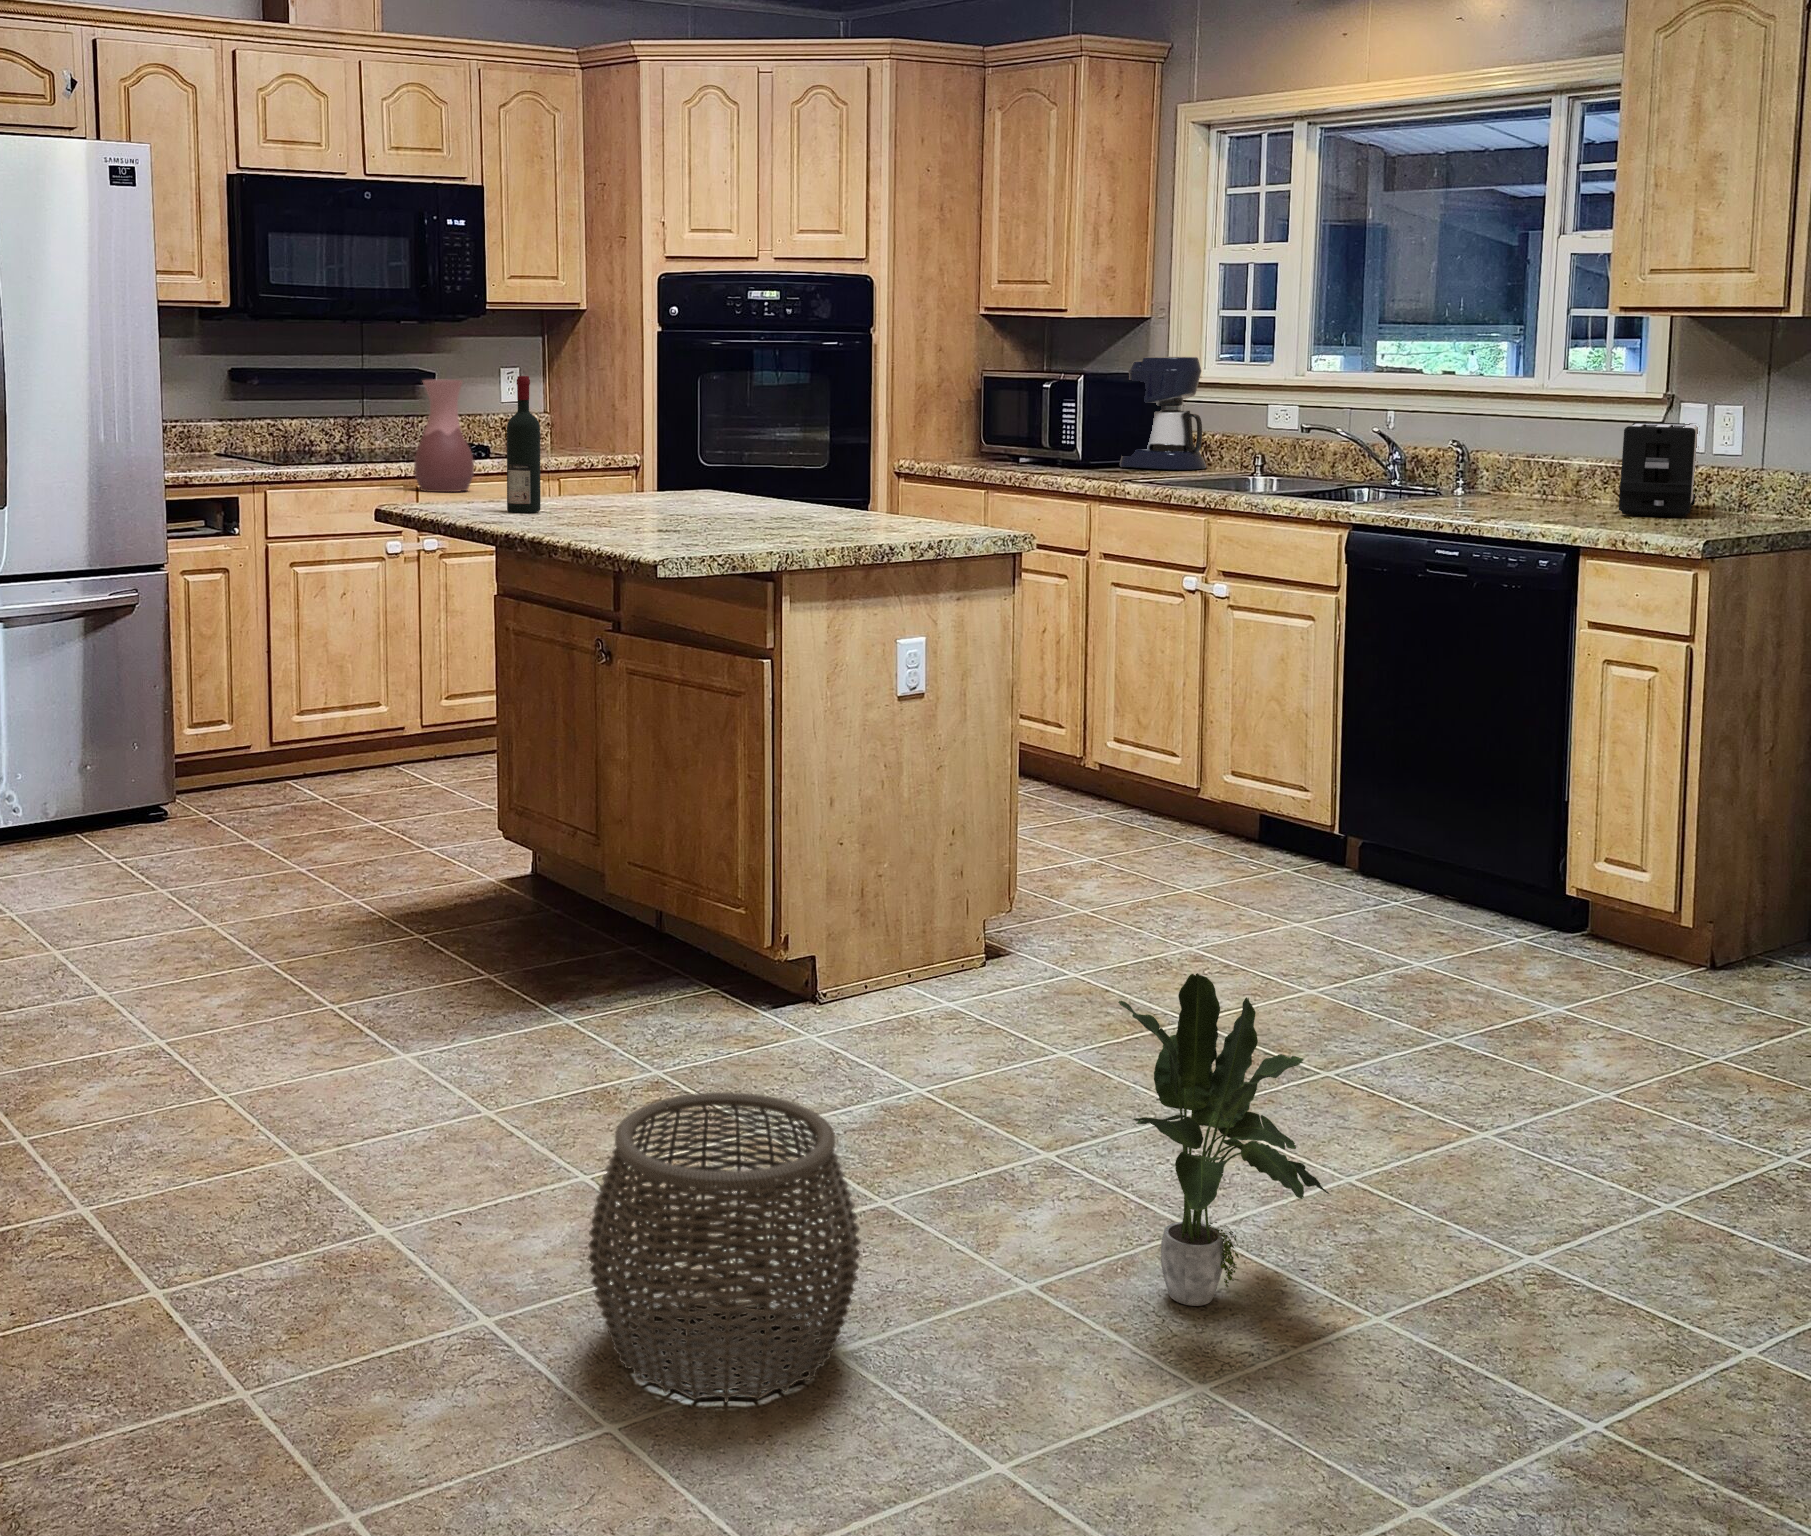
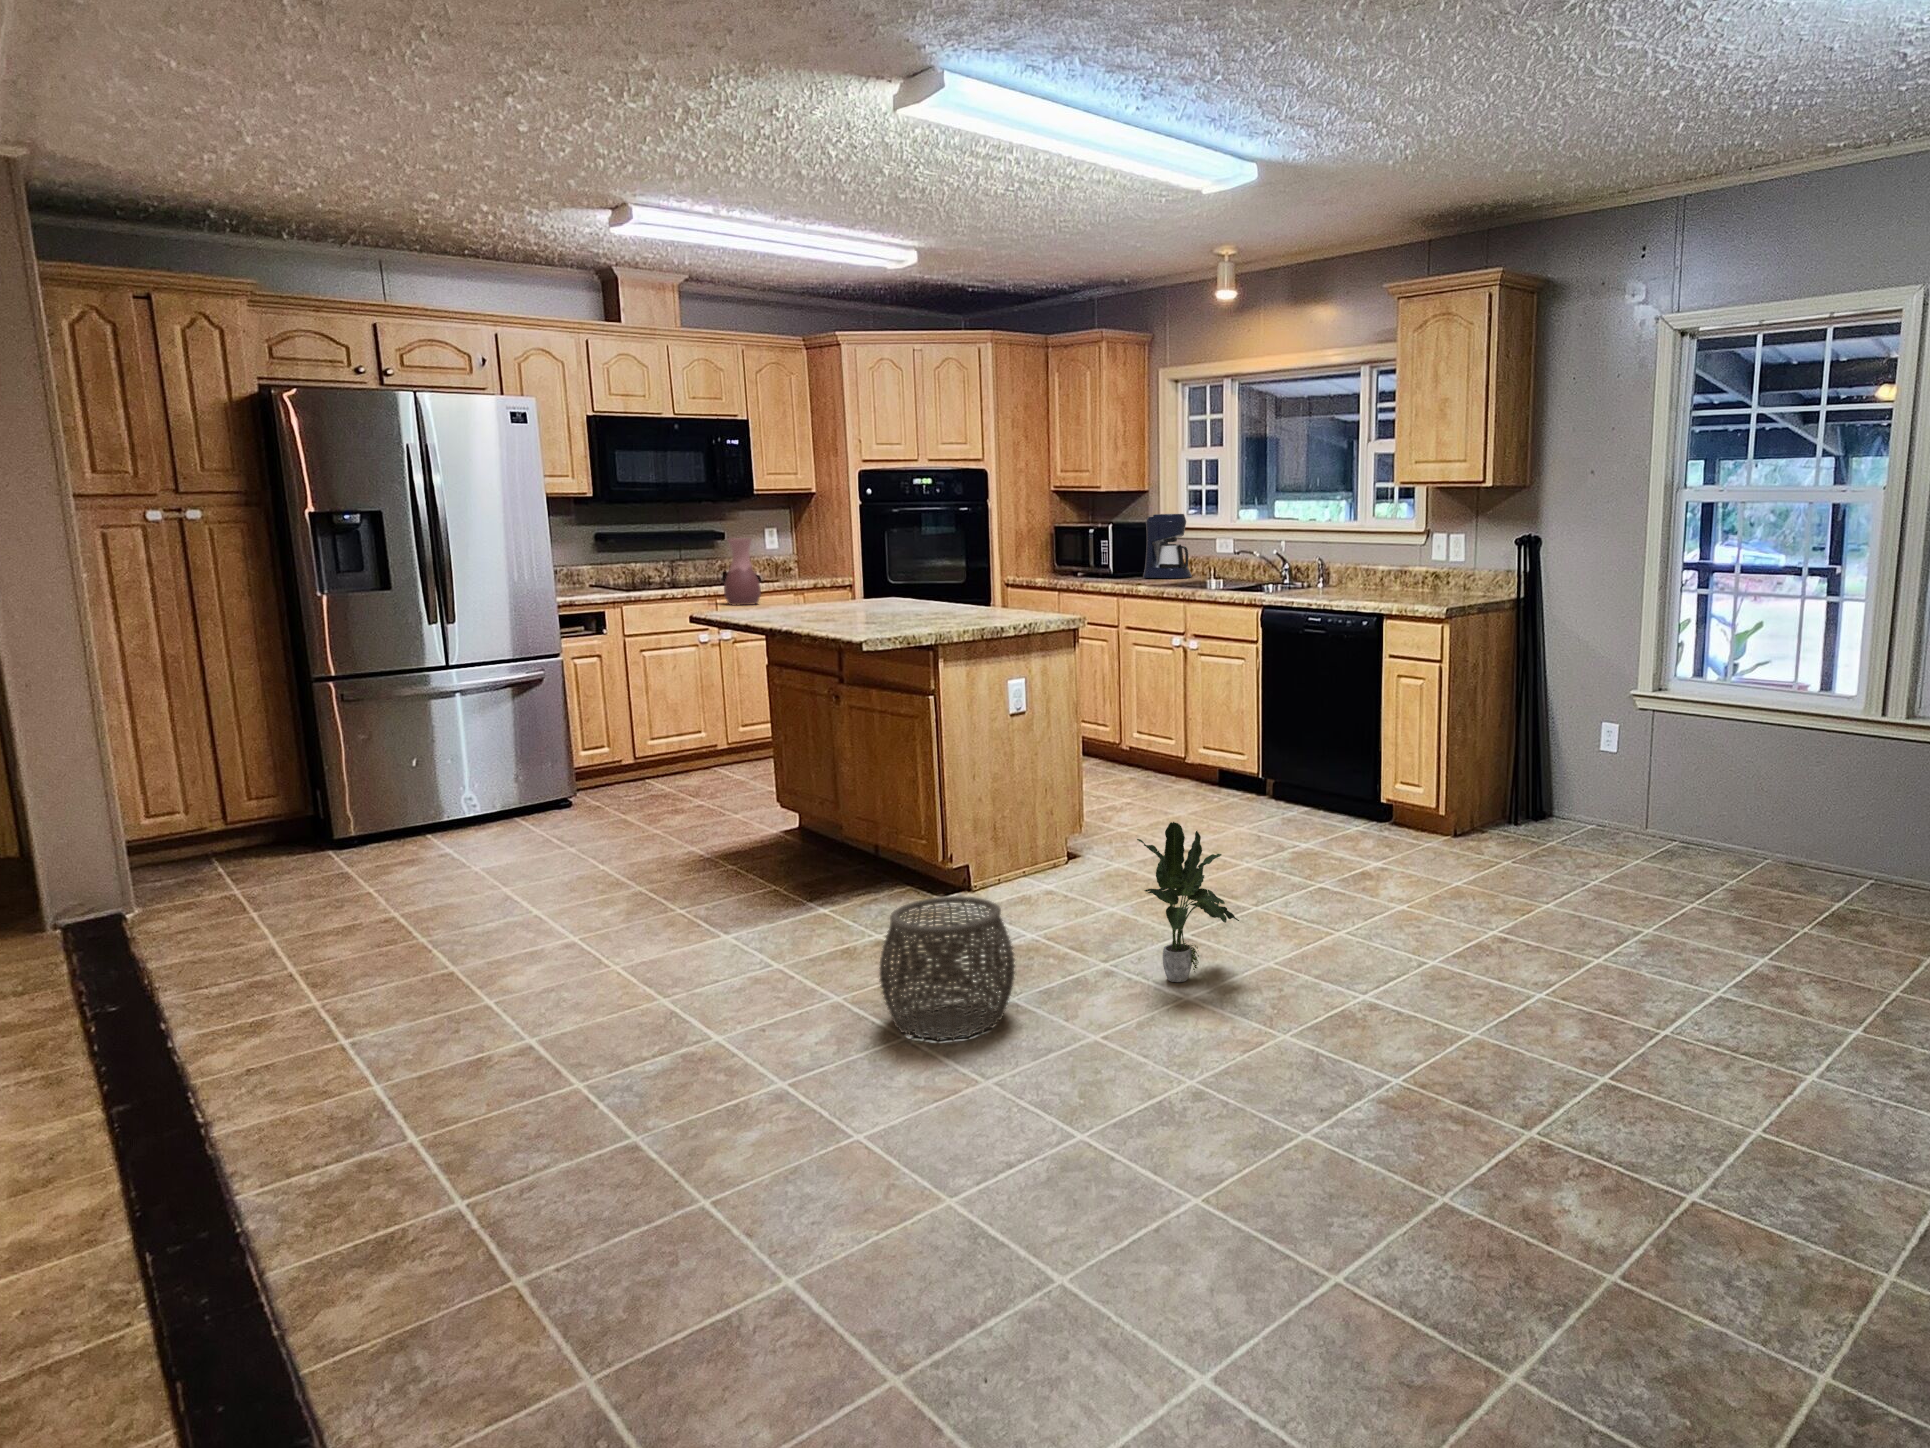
wine bottle: present [507,376,540,513] -> none [787,536,809,615]
toaster: present [1619,422,1699,517] -> none [1397,546,1438,595]

